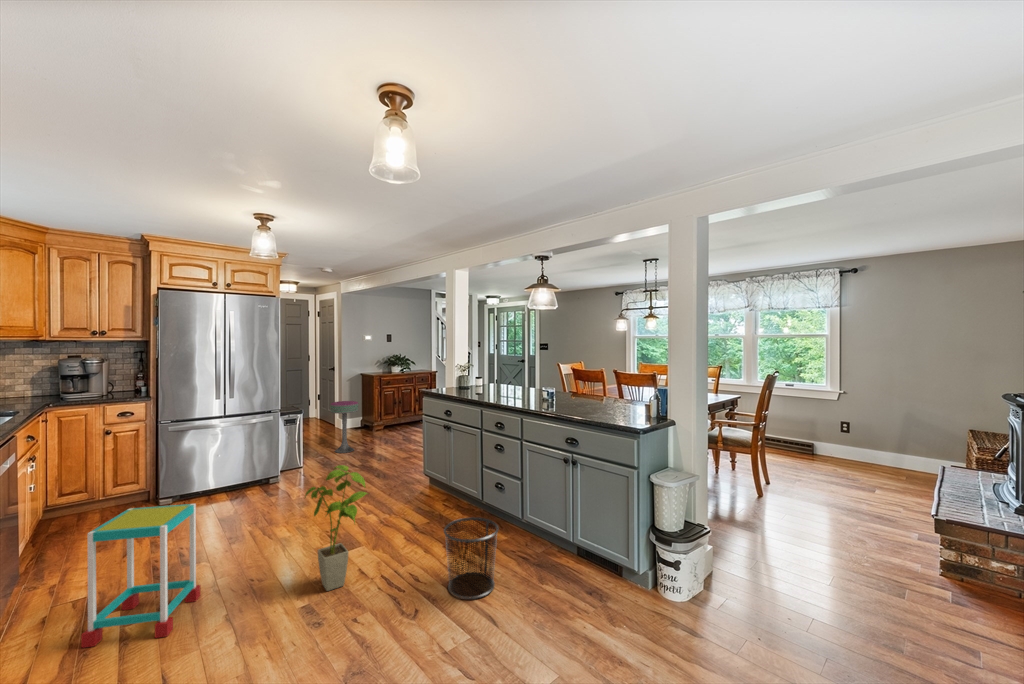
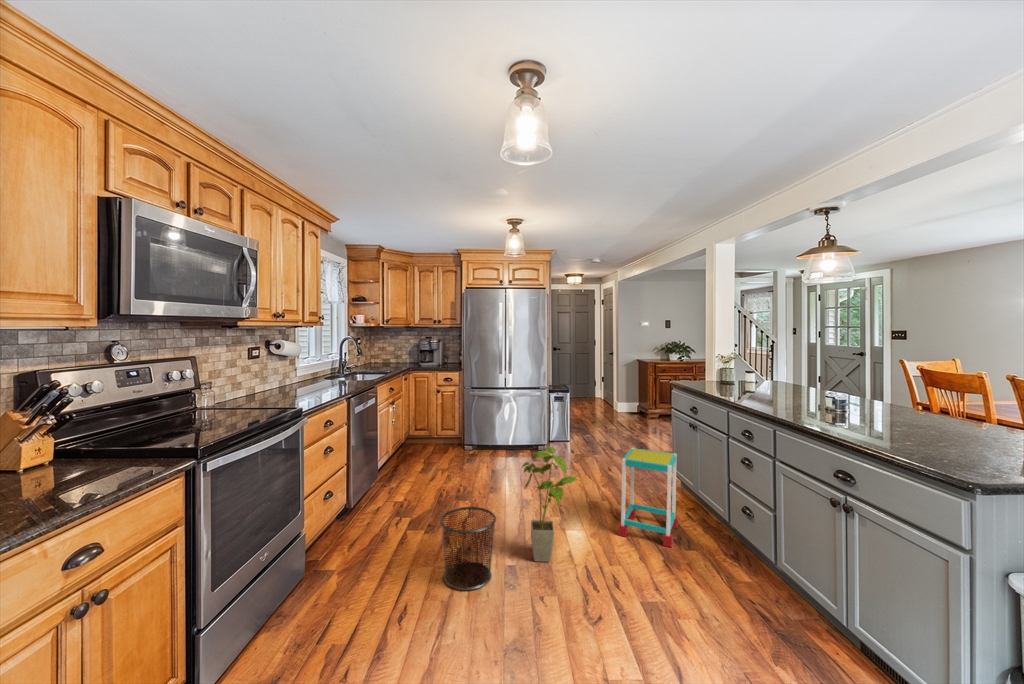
bar stool: present [330,401,358,453] -> none [600,386,626,435]
side table: present [81,504,201,648] -> present [618,448,678,547]
waste bin: present [444,517,499,599] -> present [440,507,496,590]

